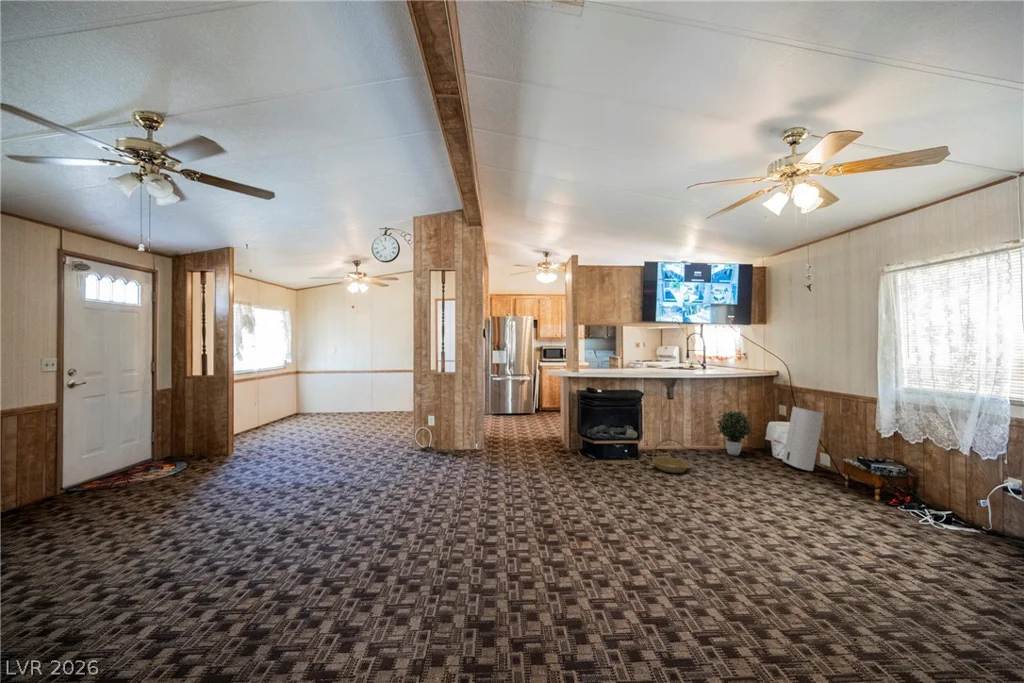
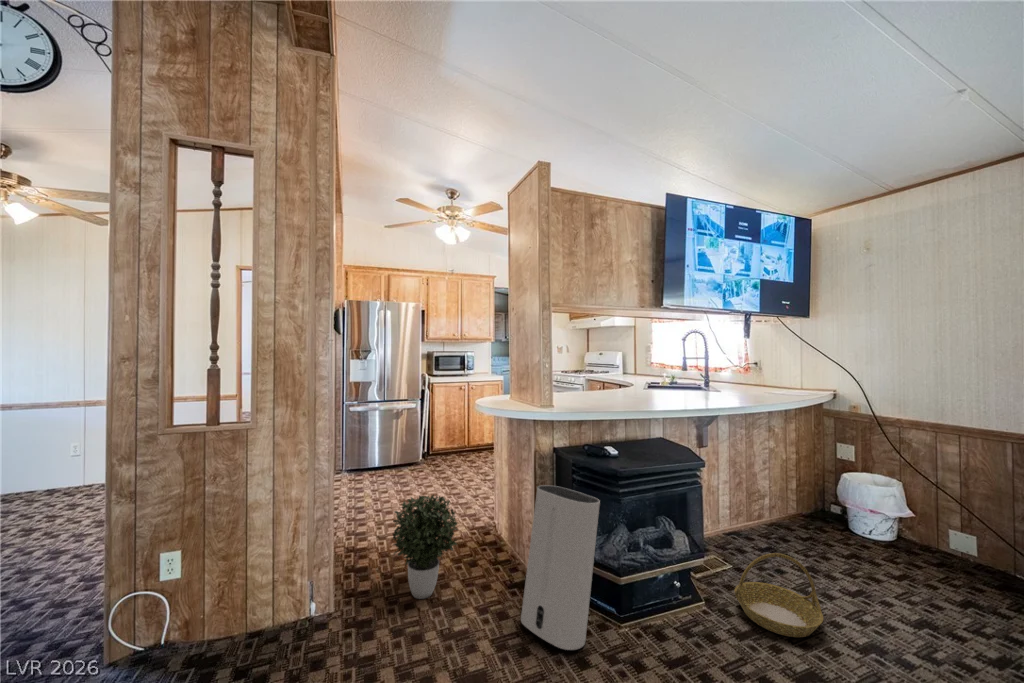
air purifier: present [783,407,824,471] -> present [521,485,600,650]
potted plant: present [717,411,752,456] -> present [393,495,458,599]

